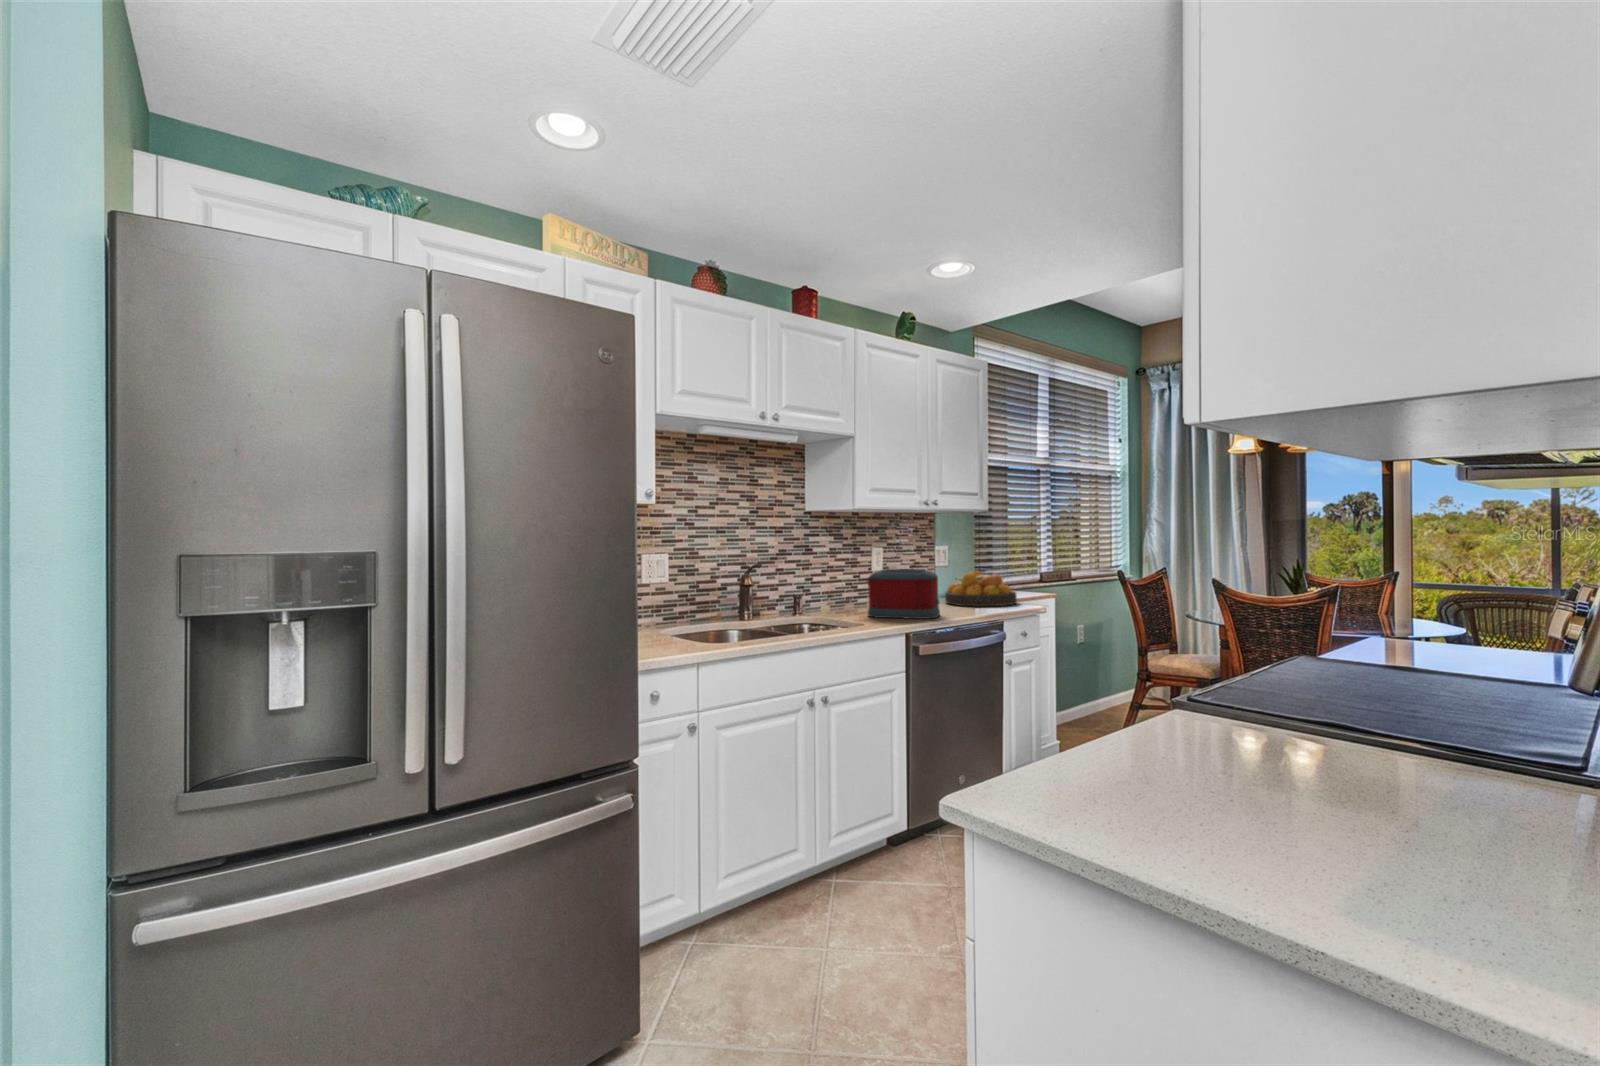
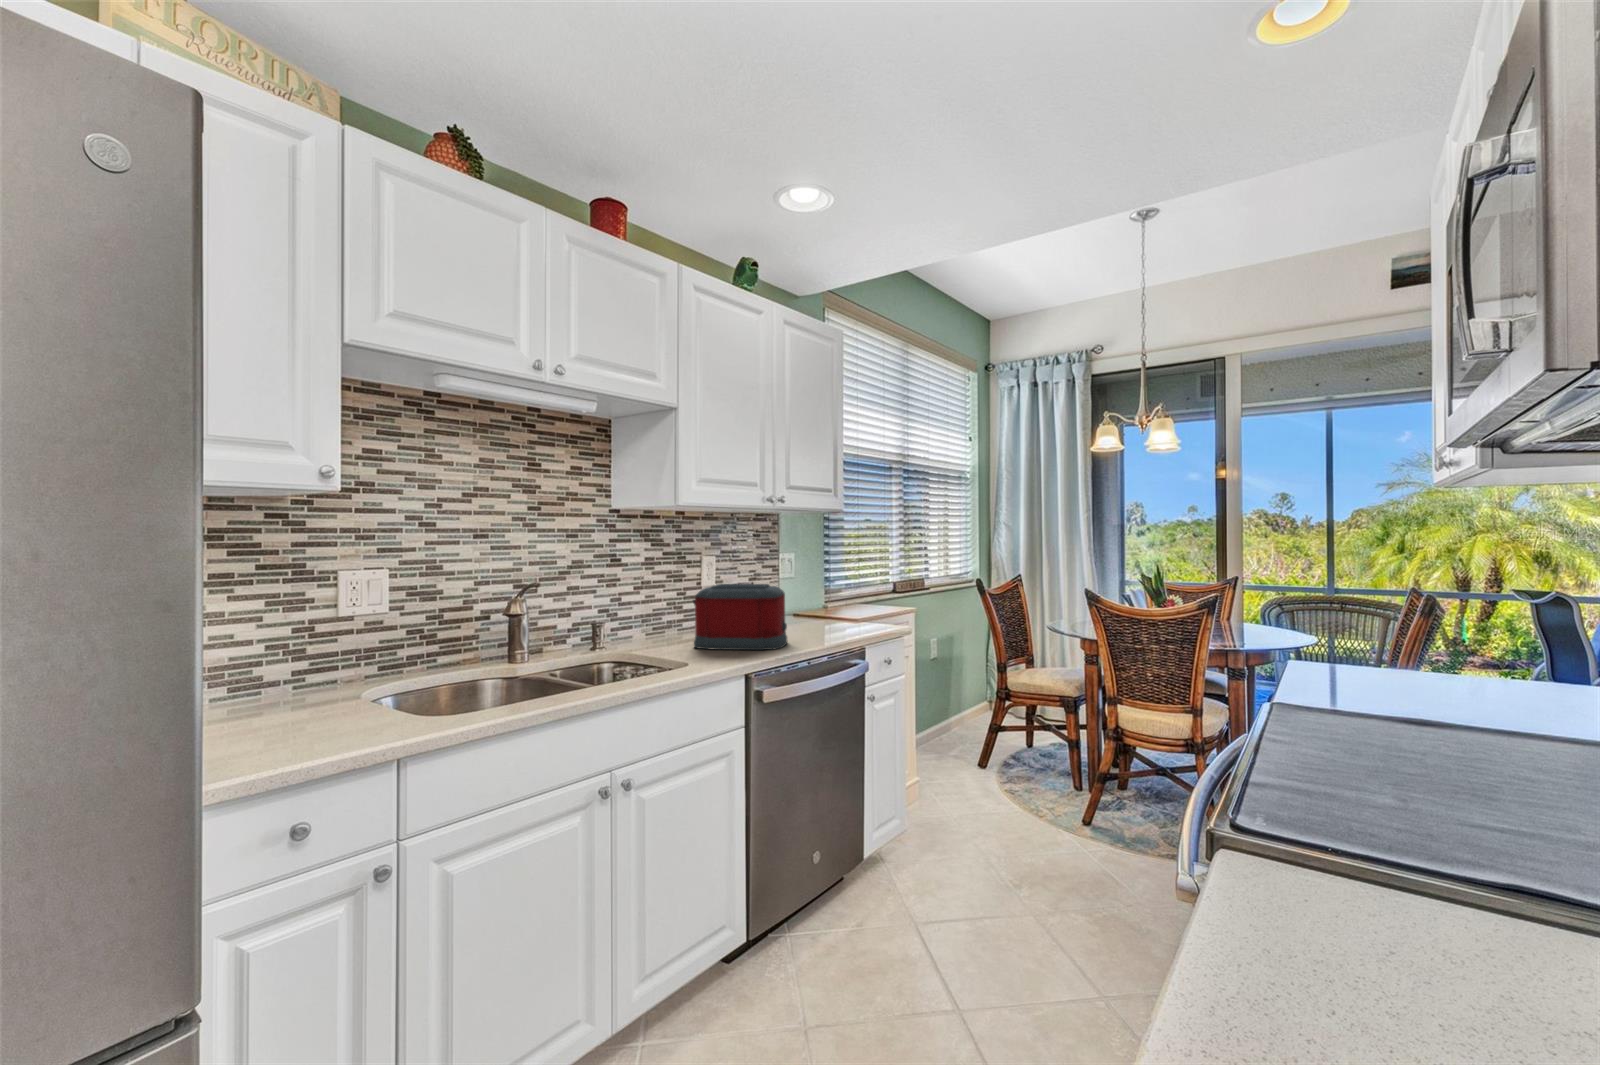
fruit bowl: present [945,571,1017,606] -> none [792,582,875,627]

